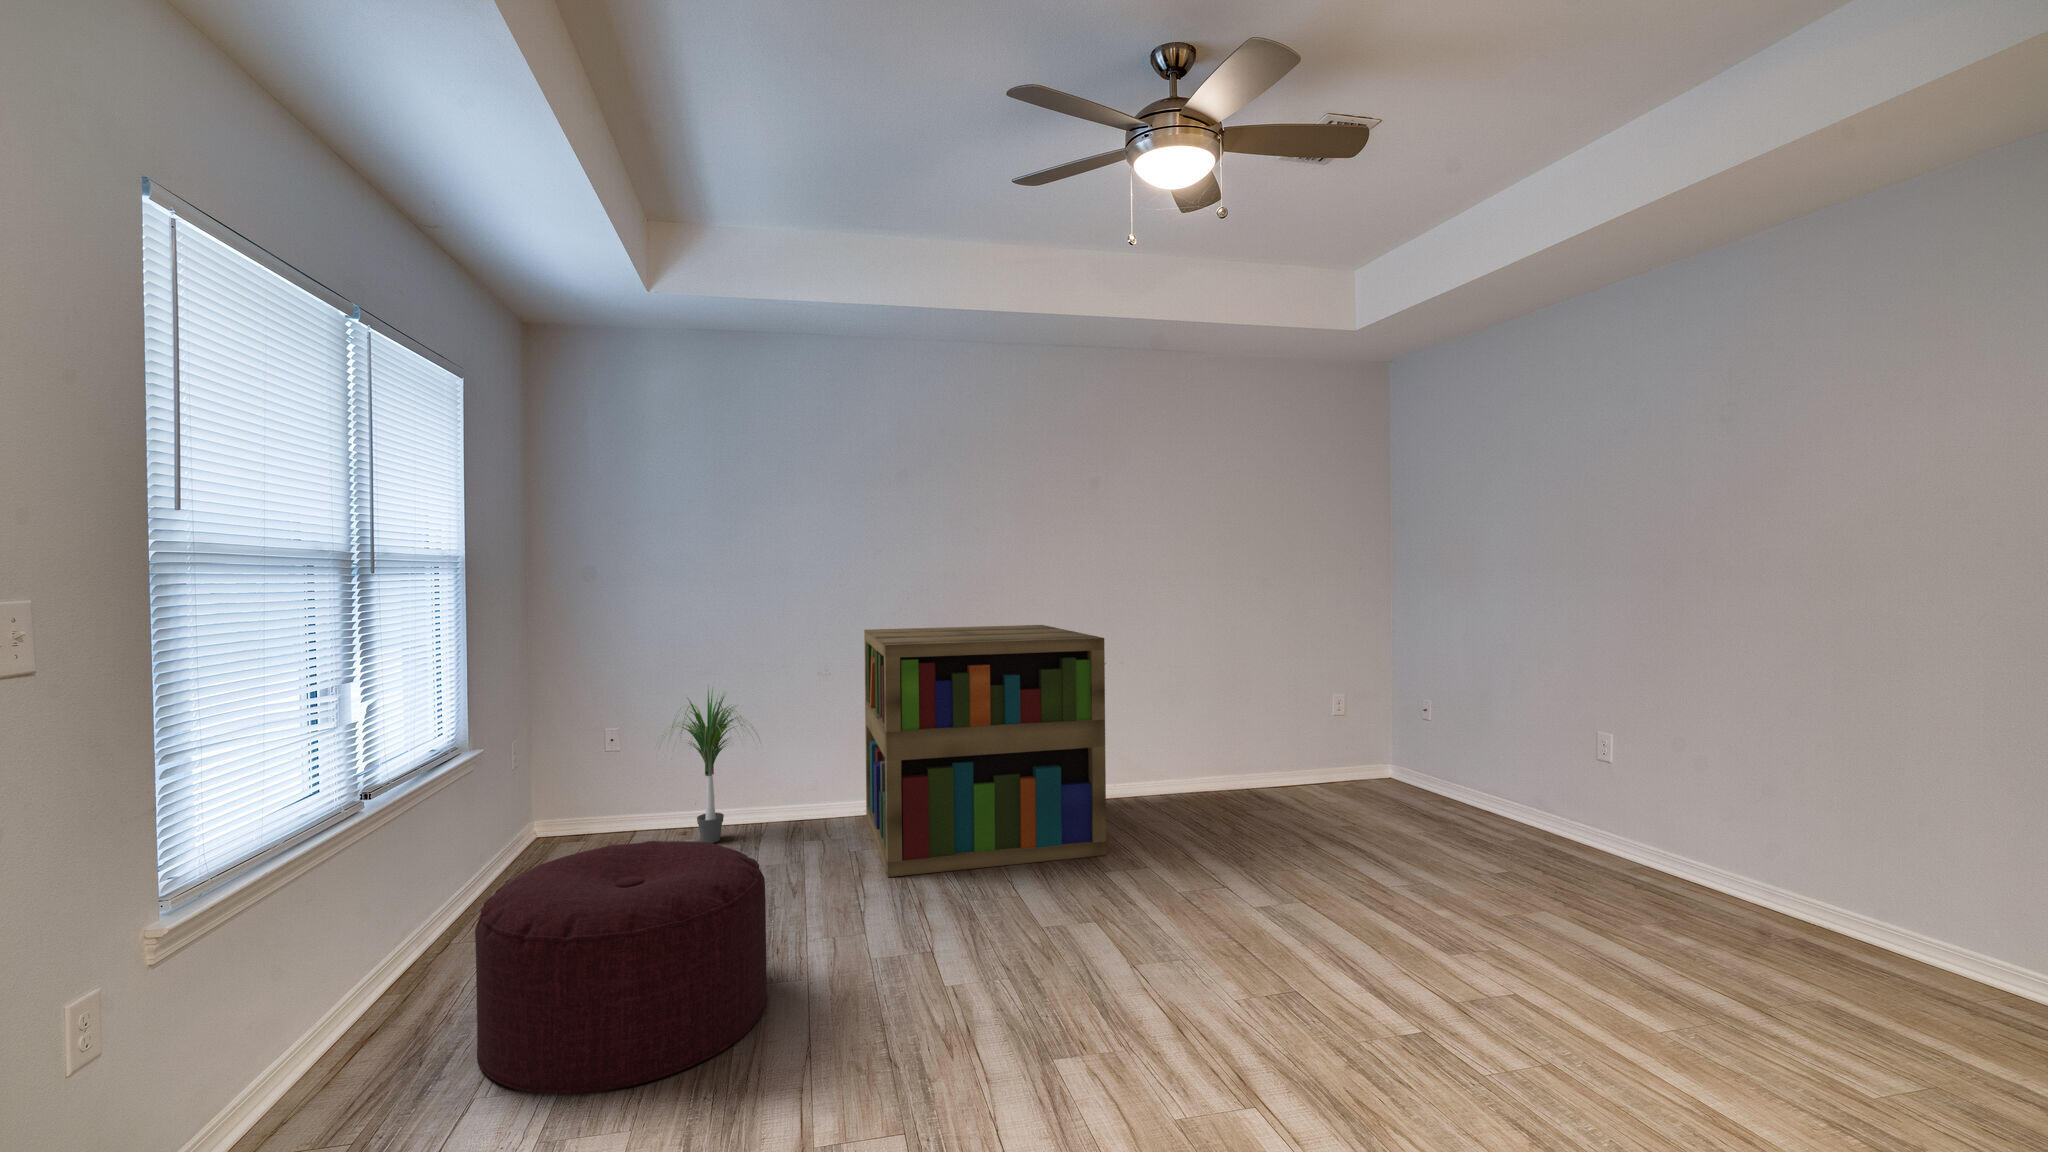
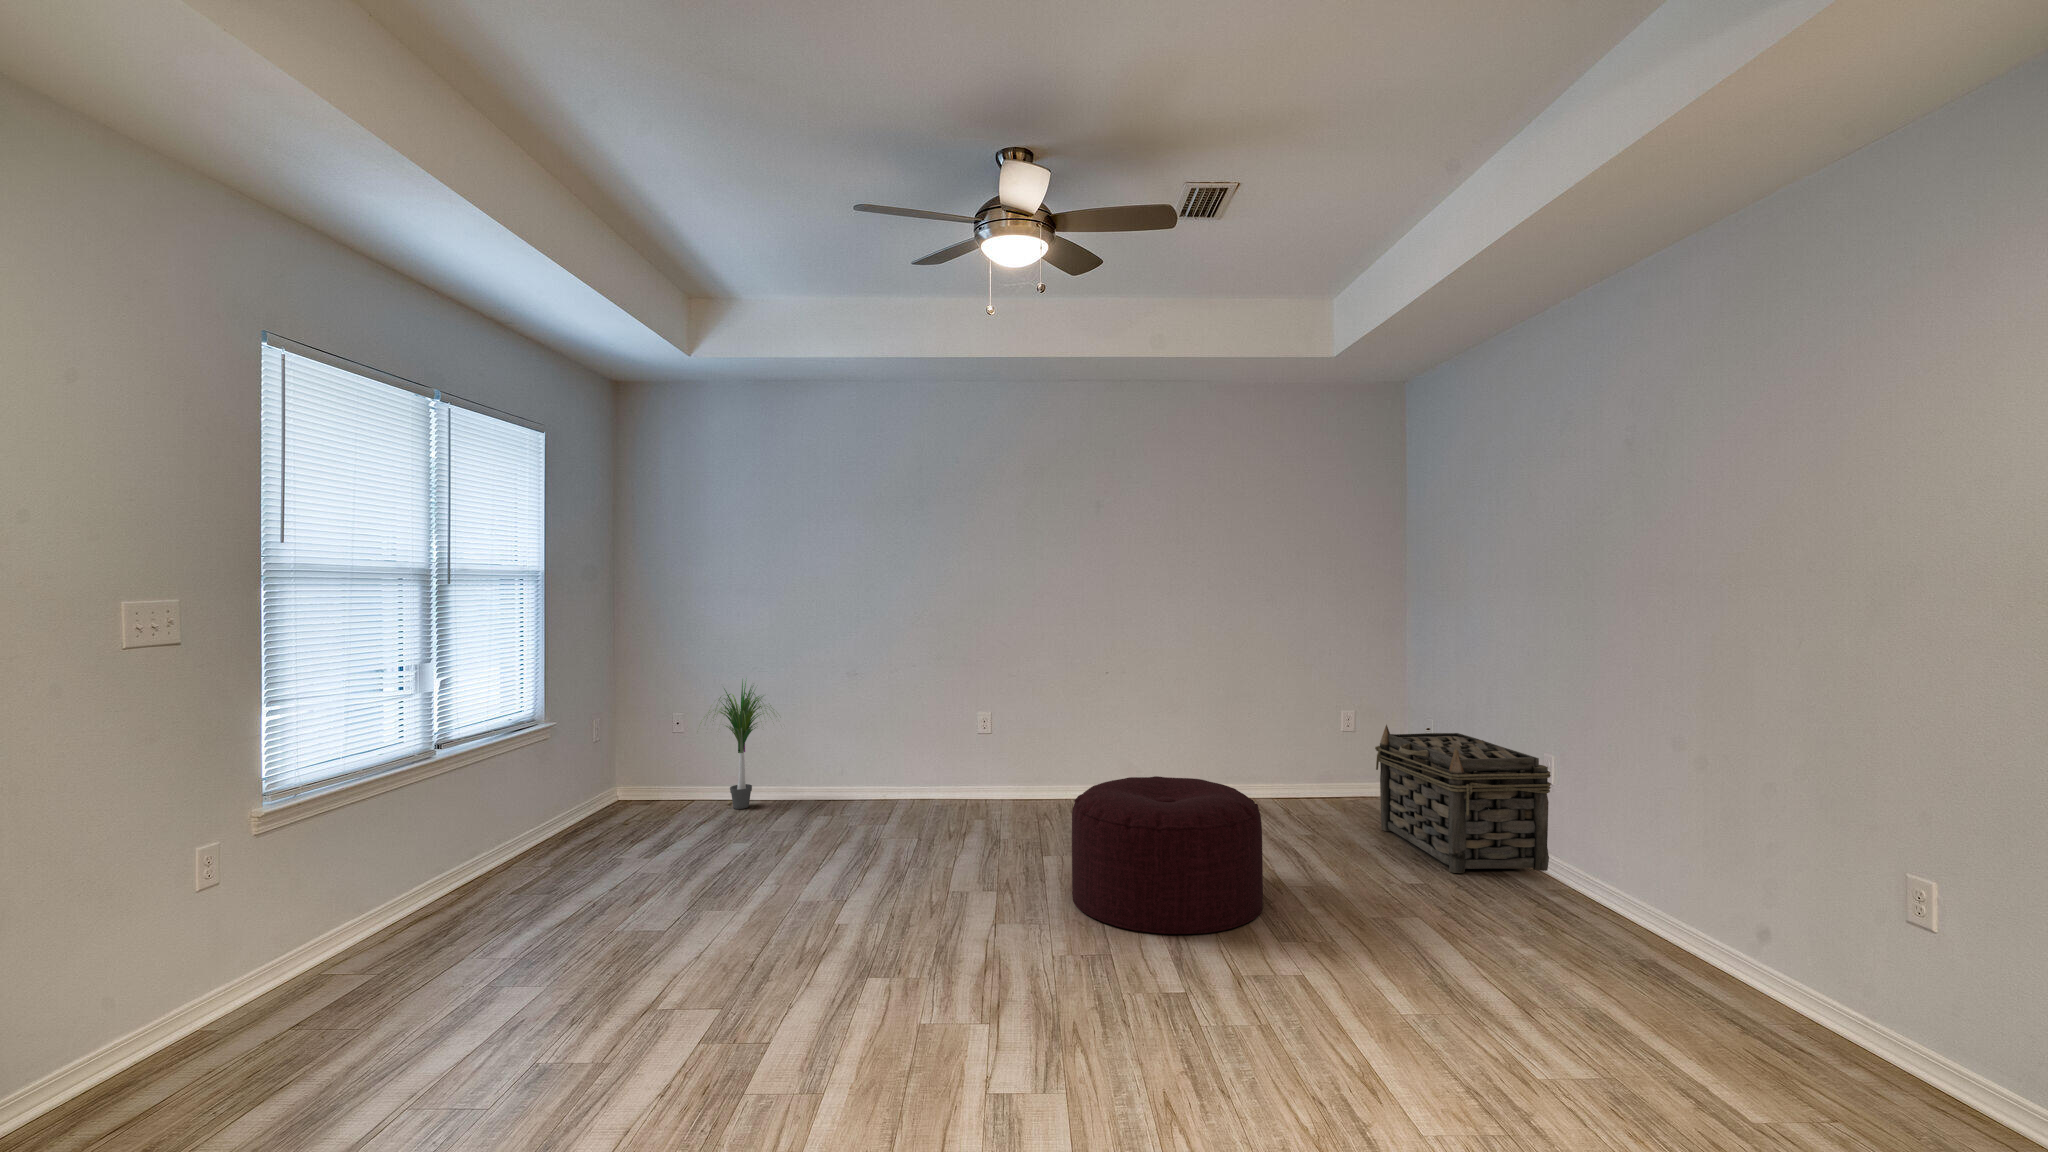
bookshelf: present [864,625,1106,877] -> none [854,632,1051,842]
basket: none [1420,714,1623,866] -> present [1375,725,1551,873]
ottoman: present [475,841,767,1094] -> present [1072,776,1263,934]

